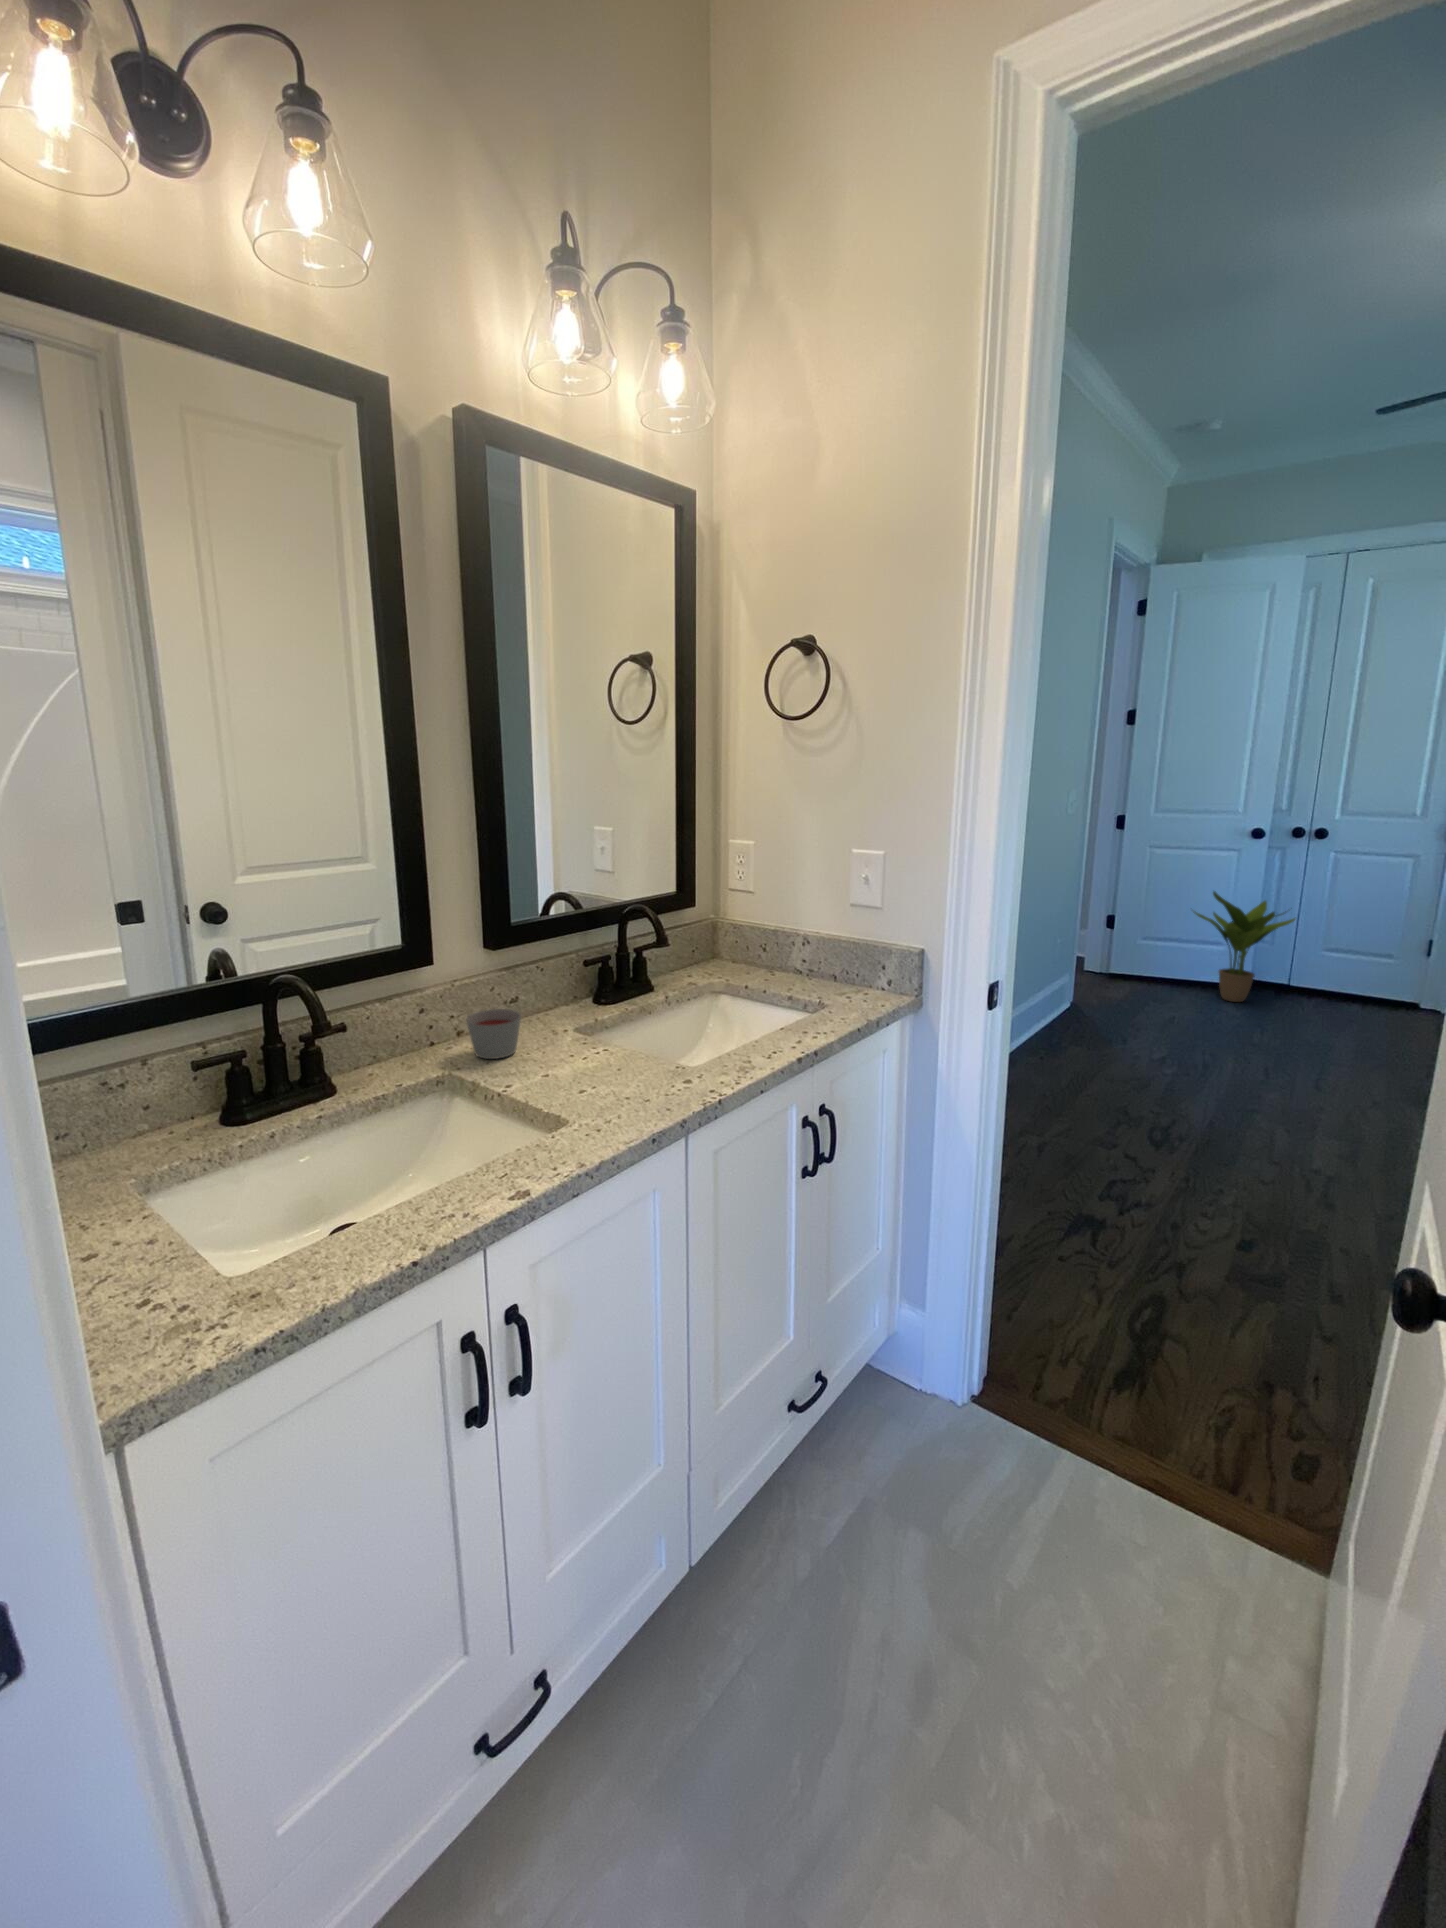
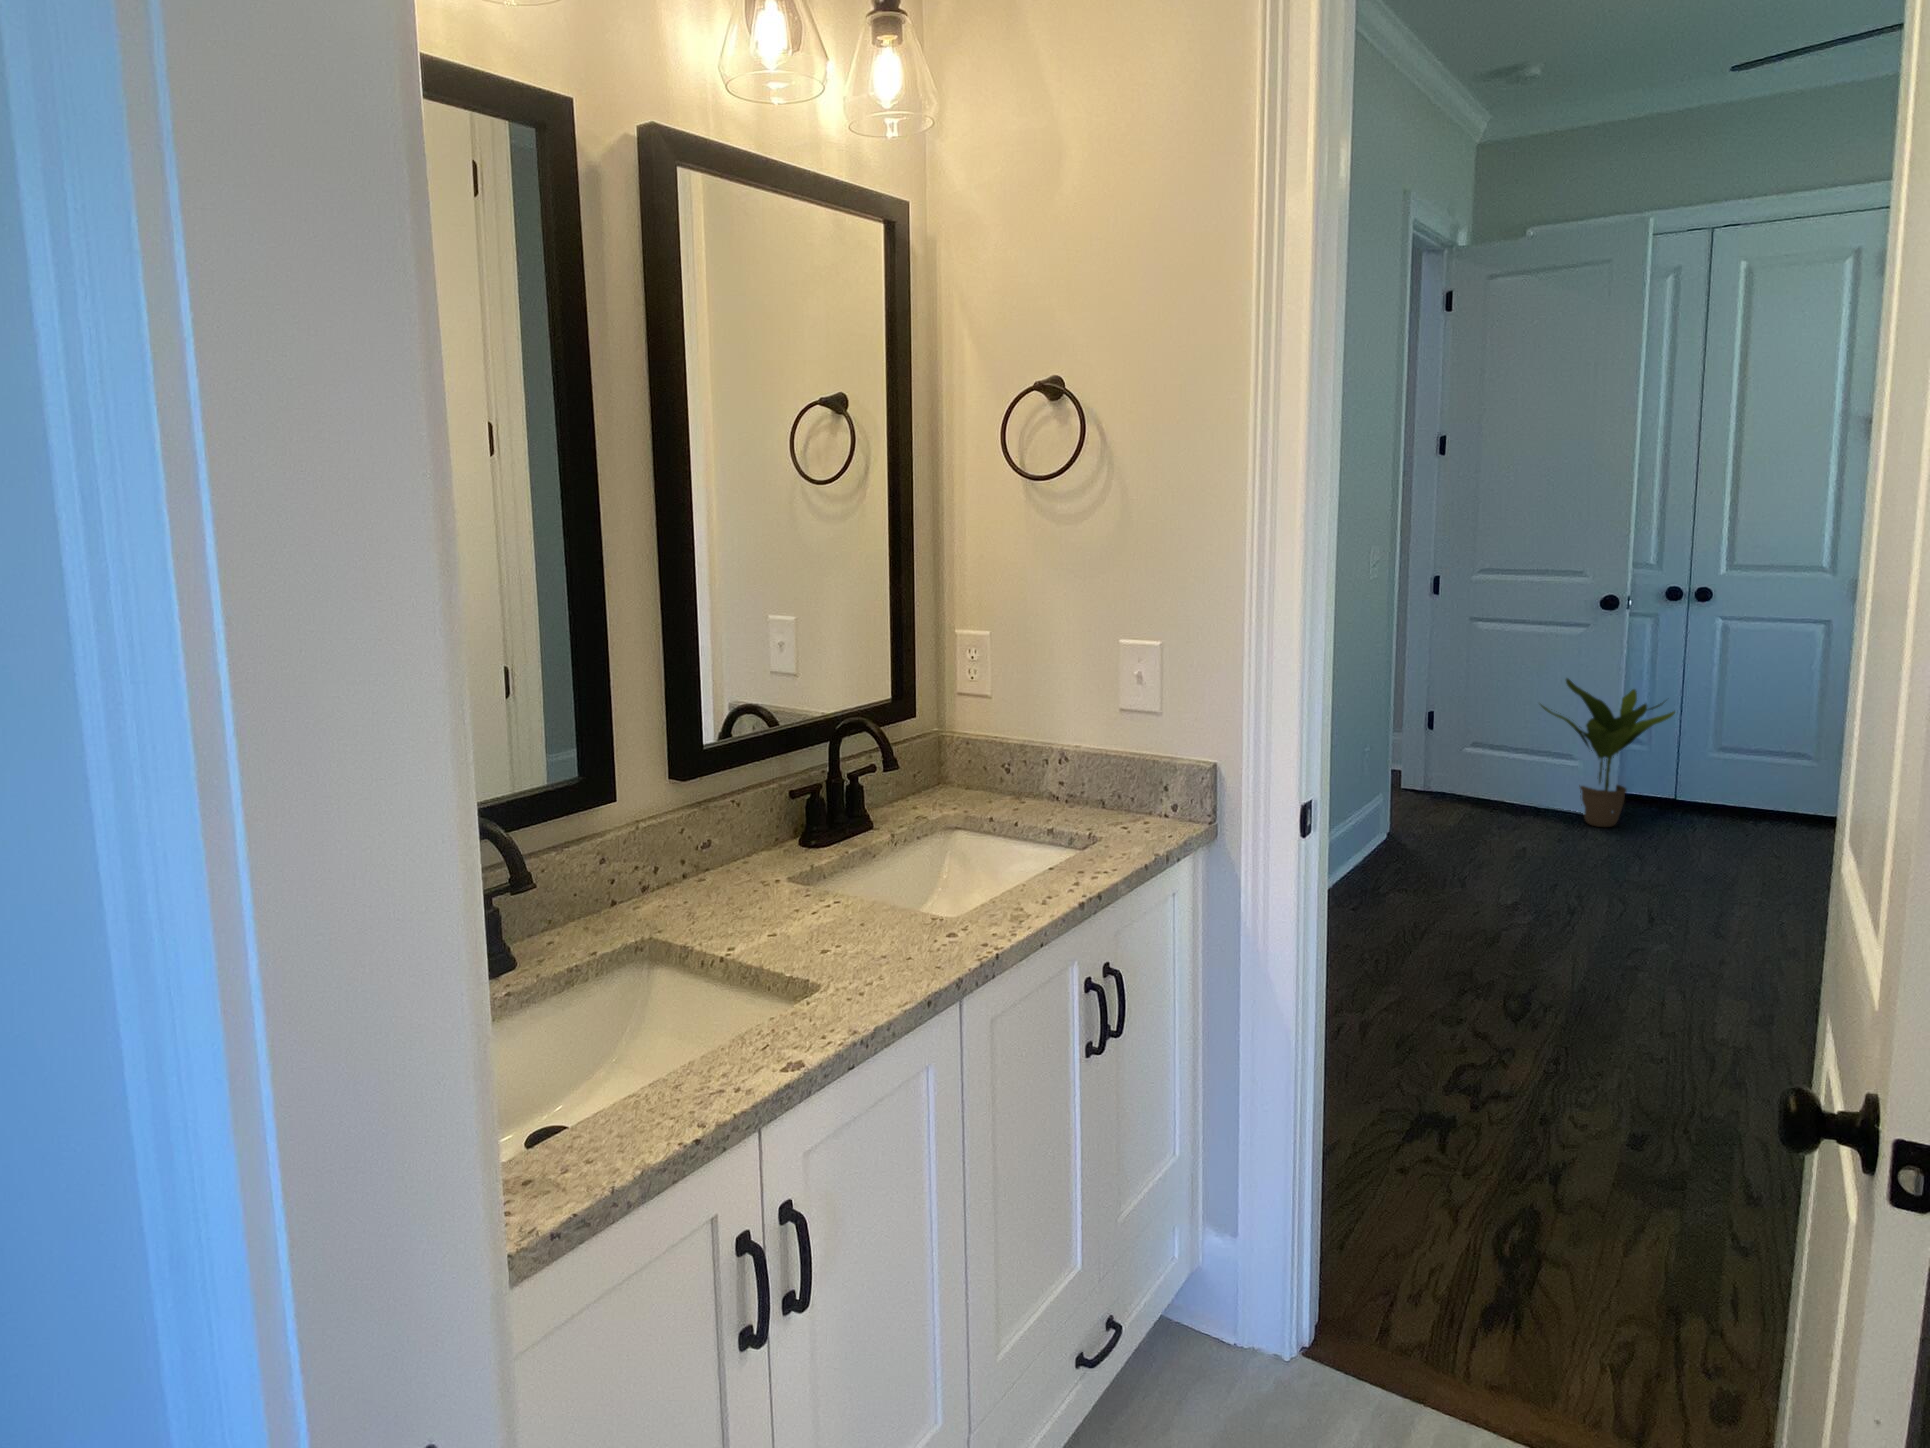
candle: present [466,1009,521,1059] -> none [663,856,731,919]

